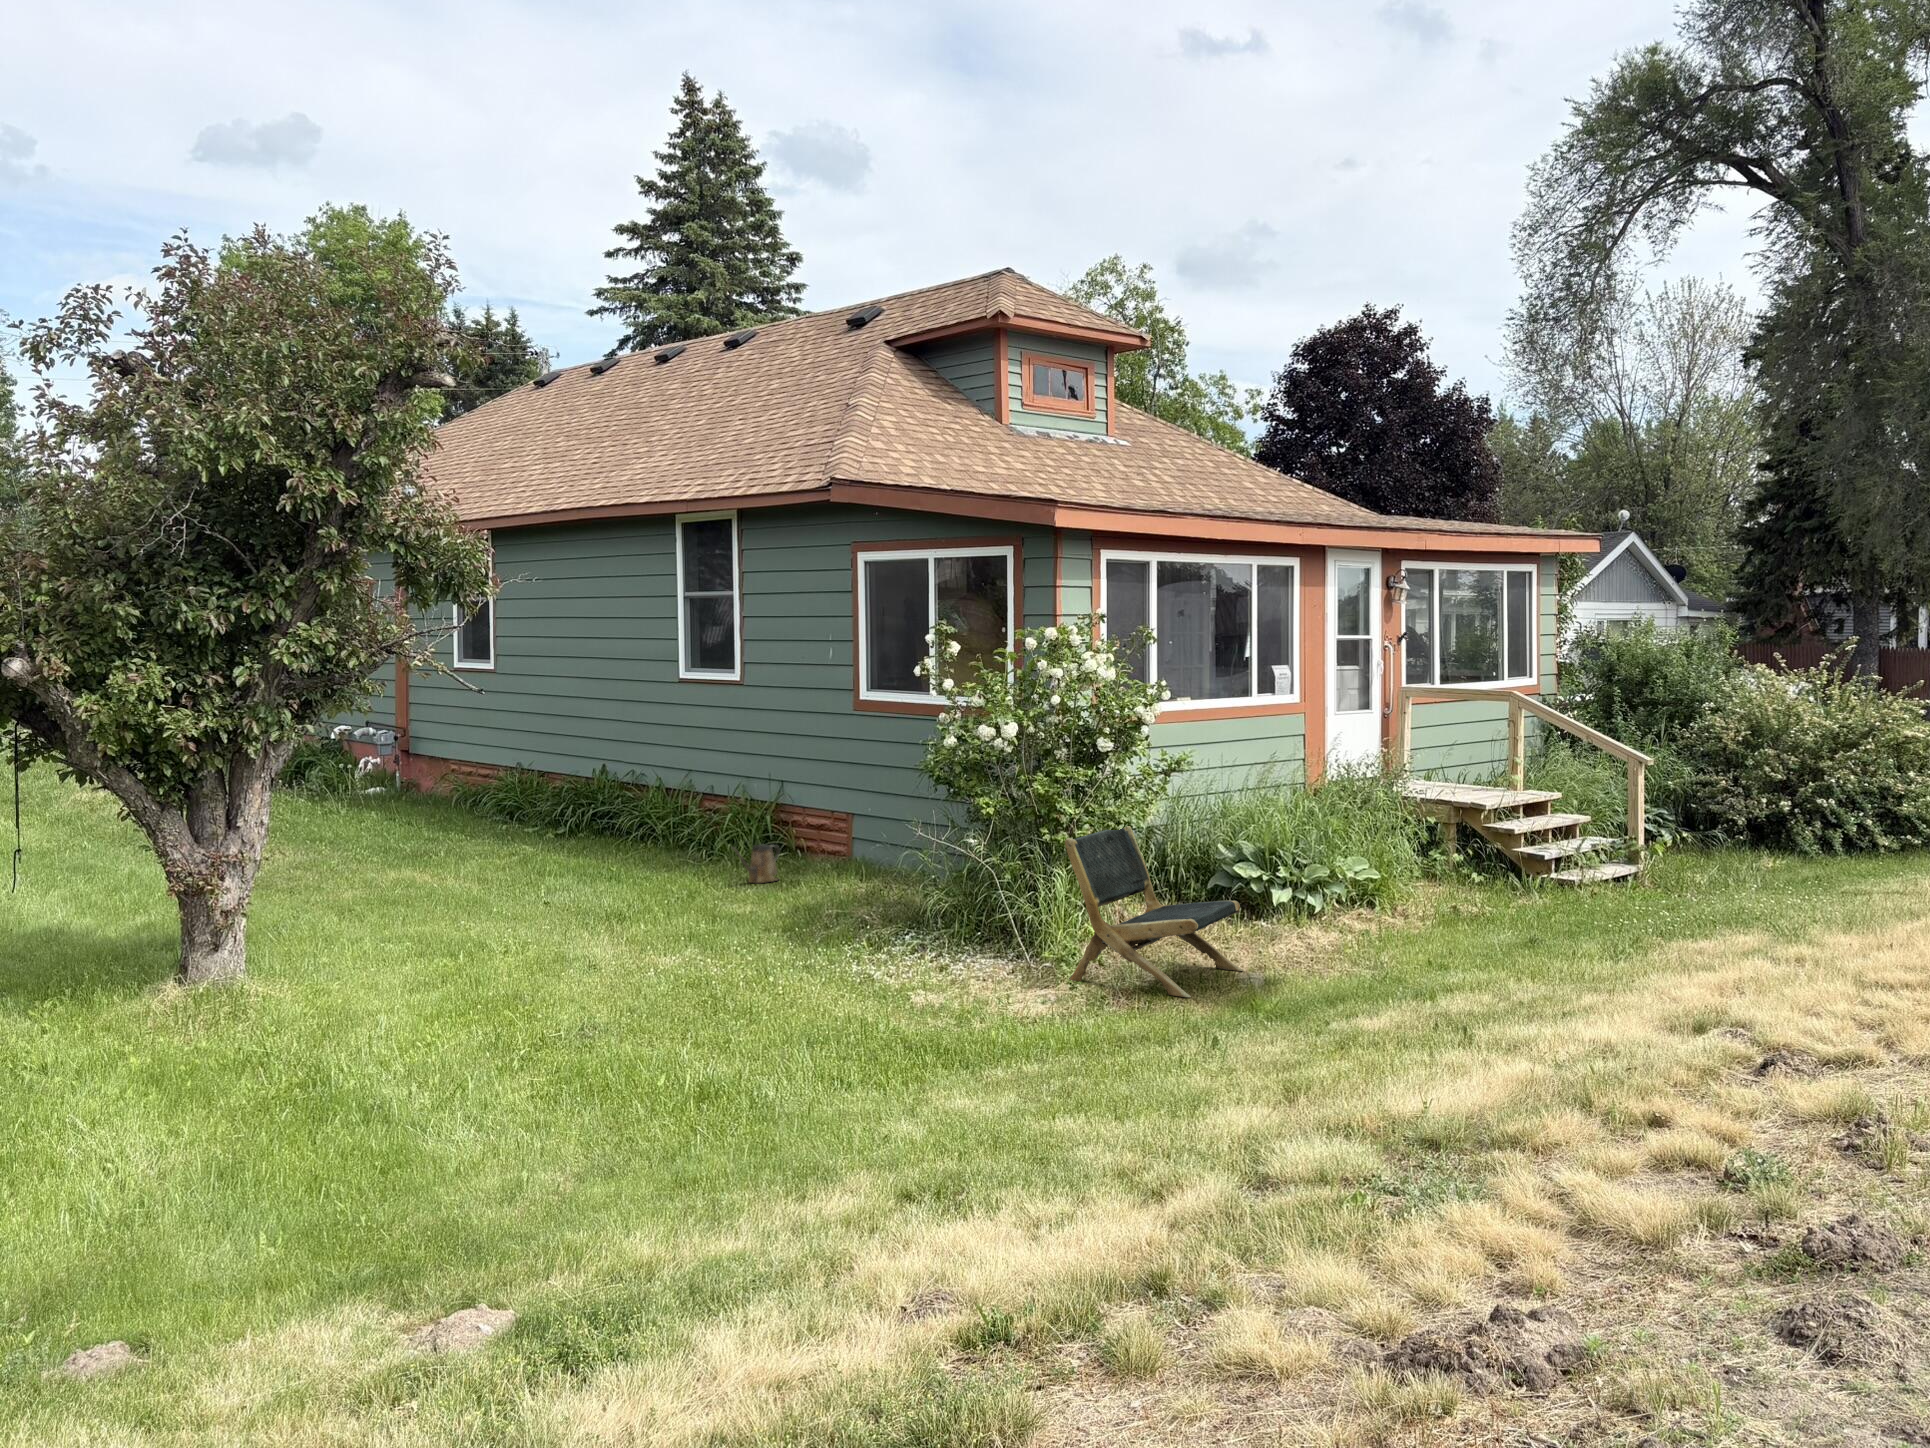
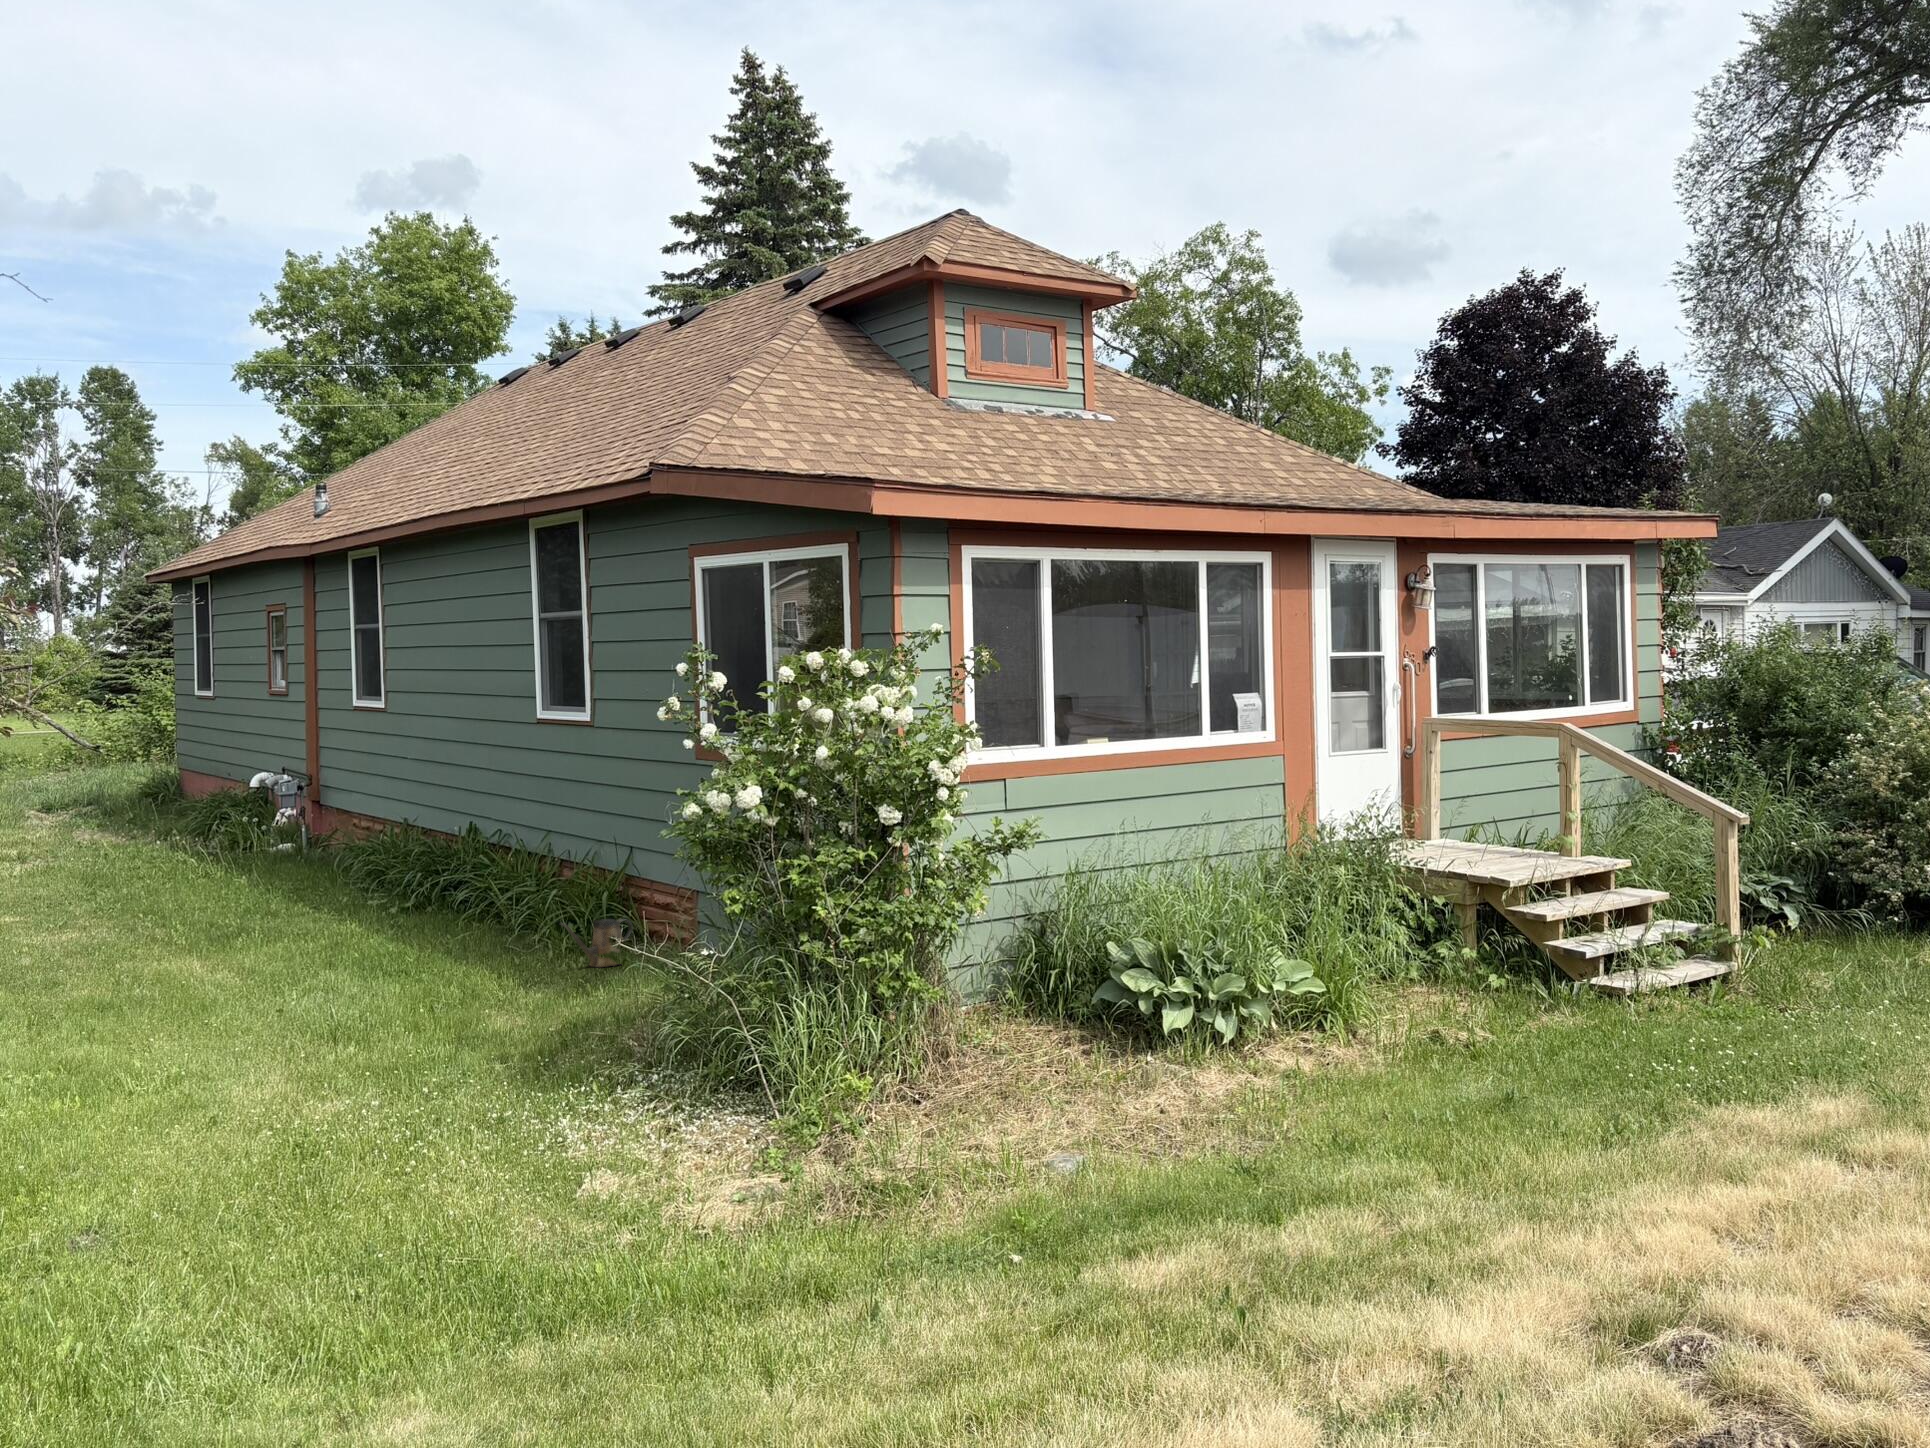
lounge chair: present [1065,826,1243,997] -> none [834,910,1085,1161]

